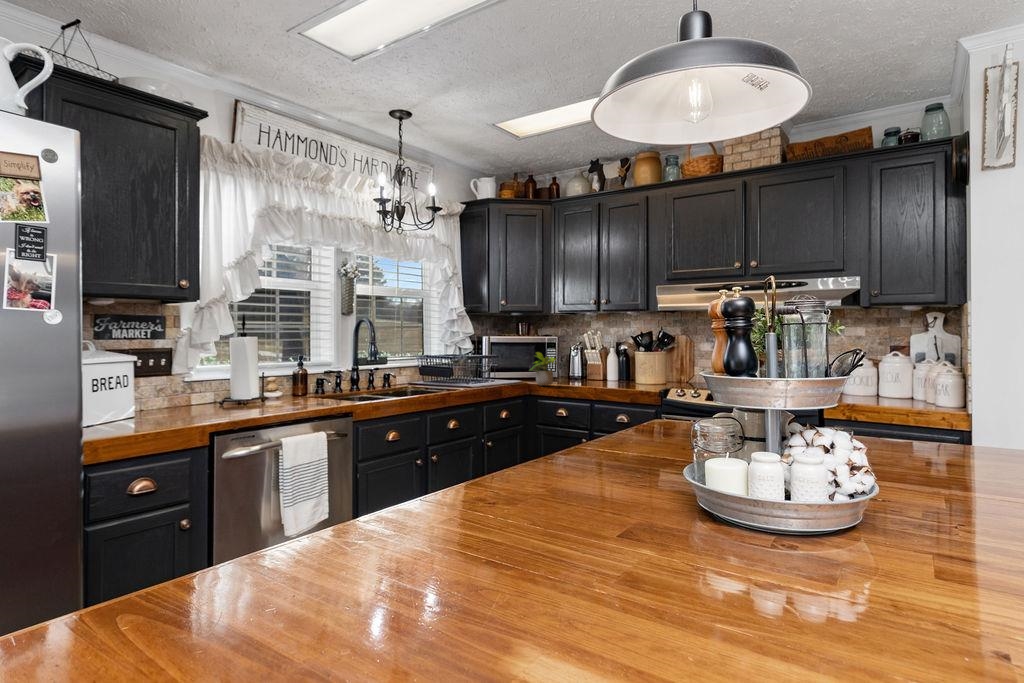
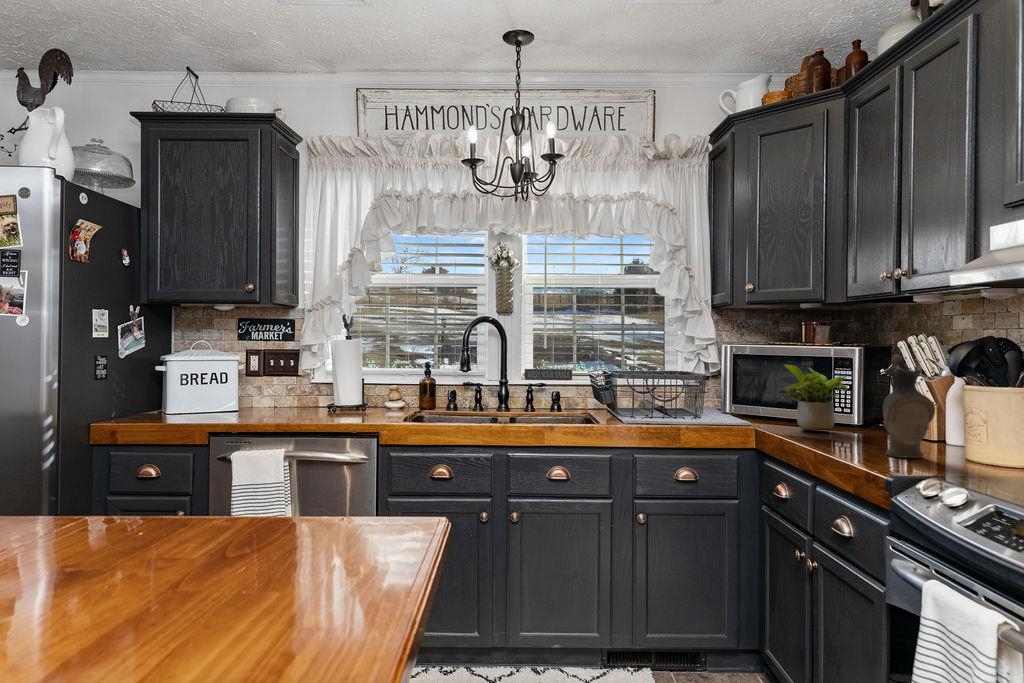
ceramic pitcher: none [597,347,618,391] -> present [883,355,935,458]

